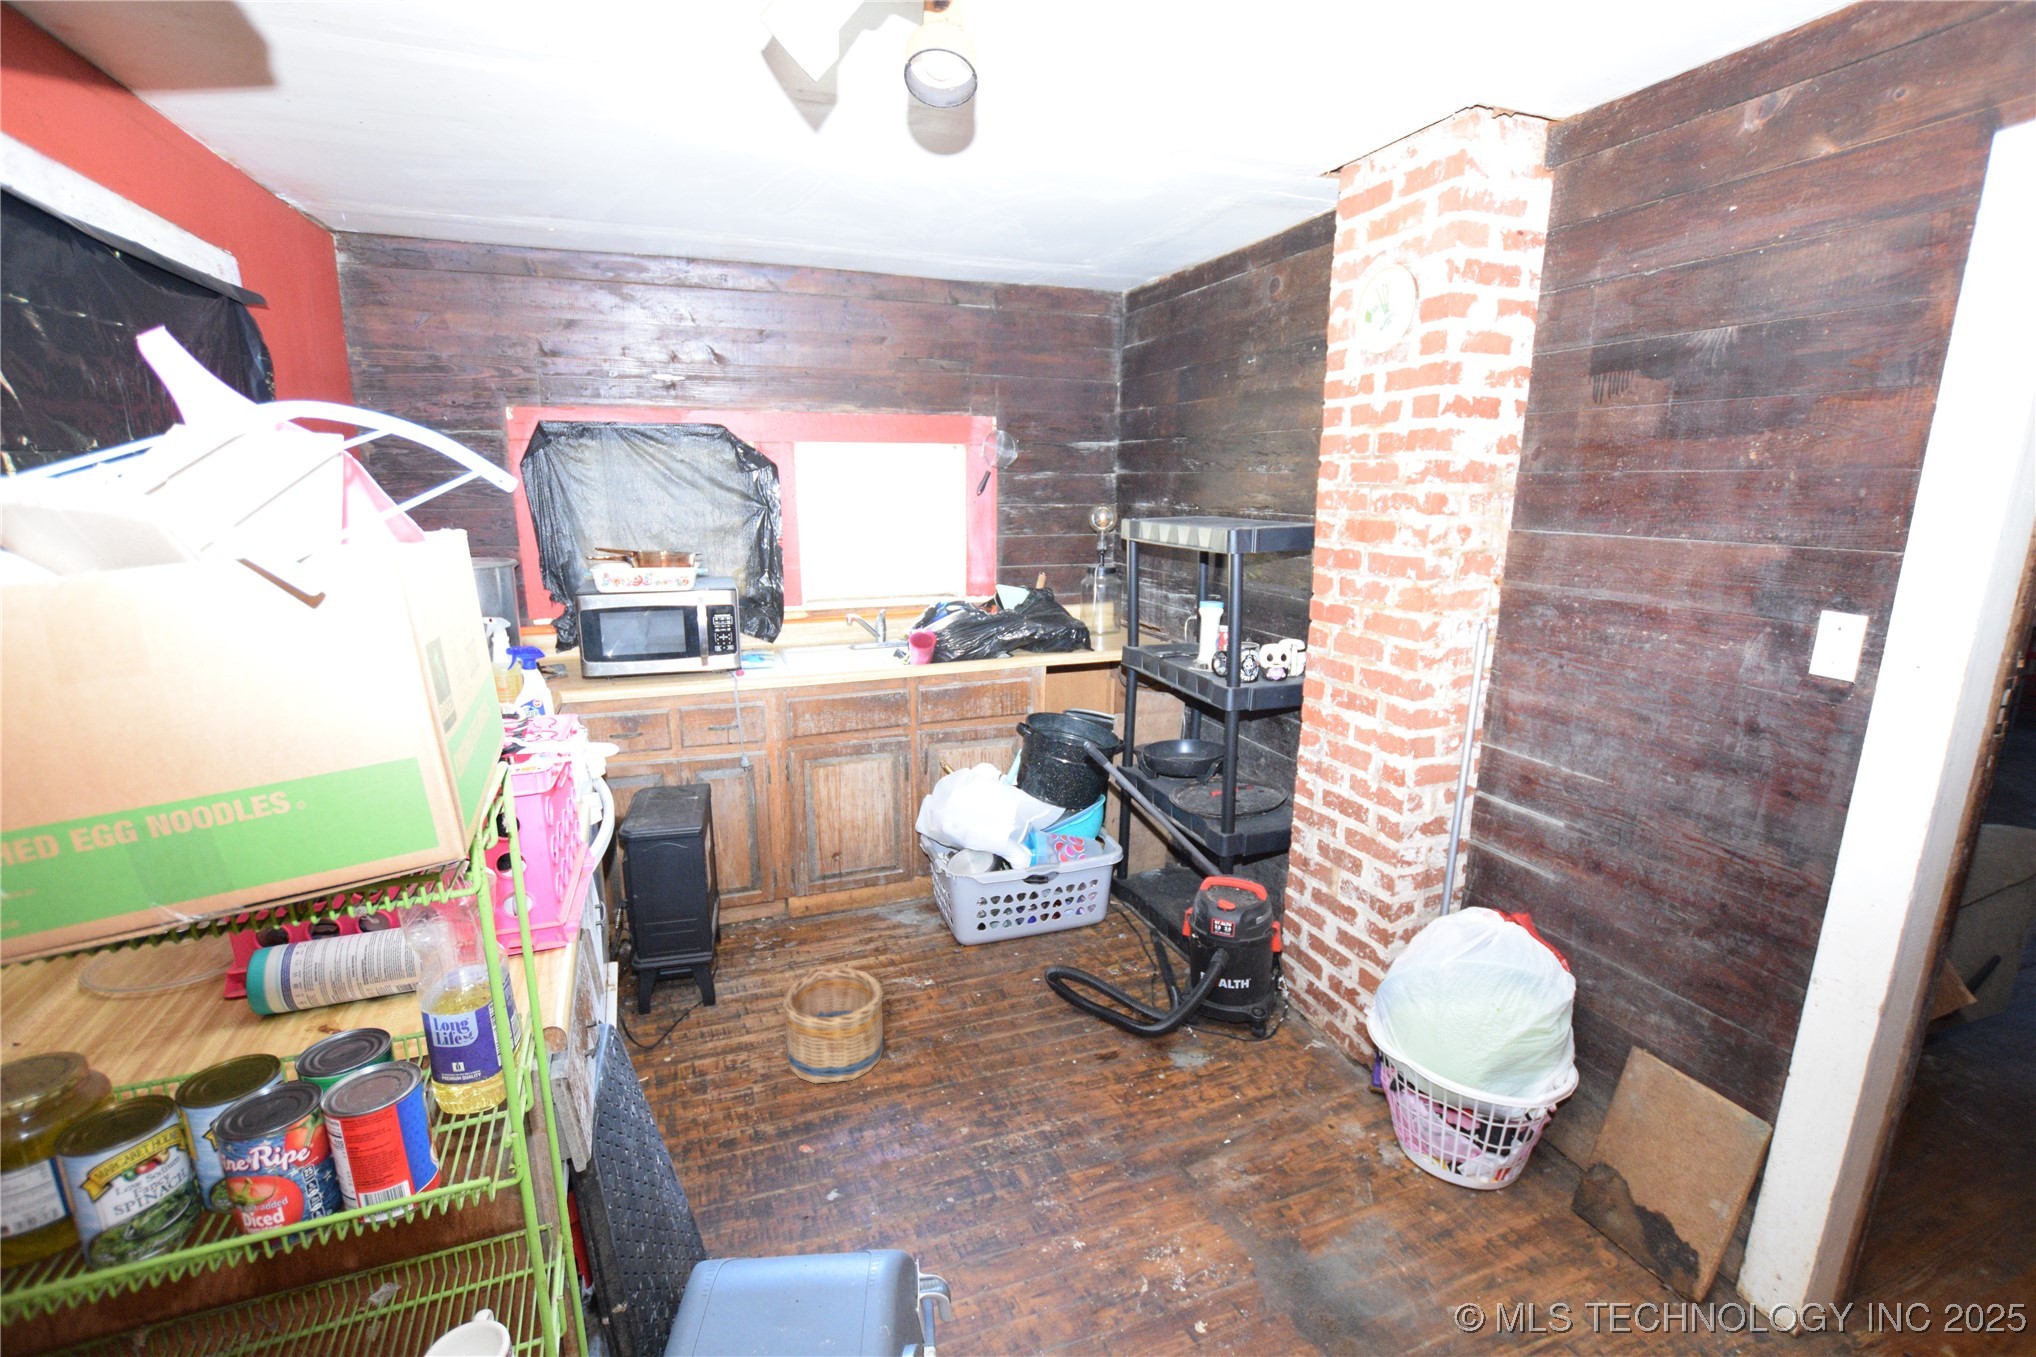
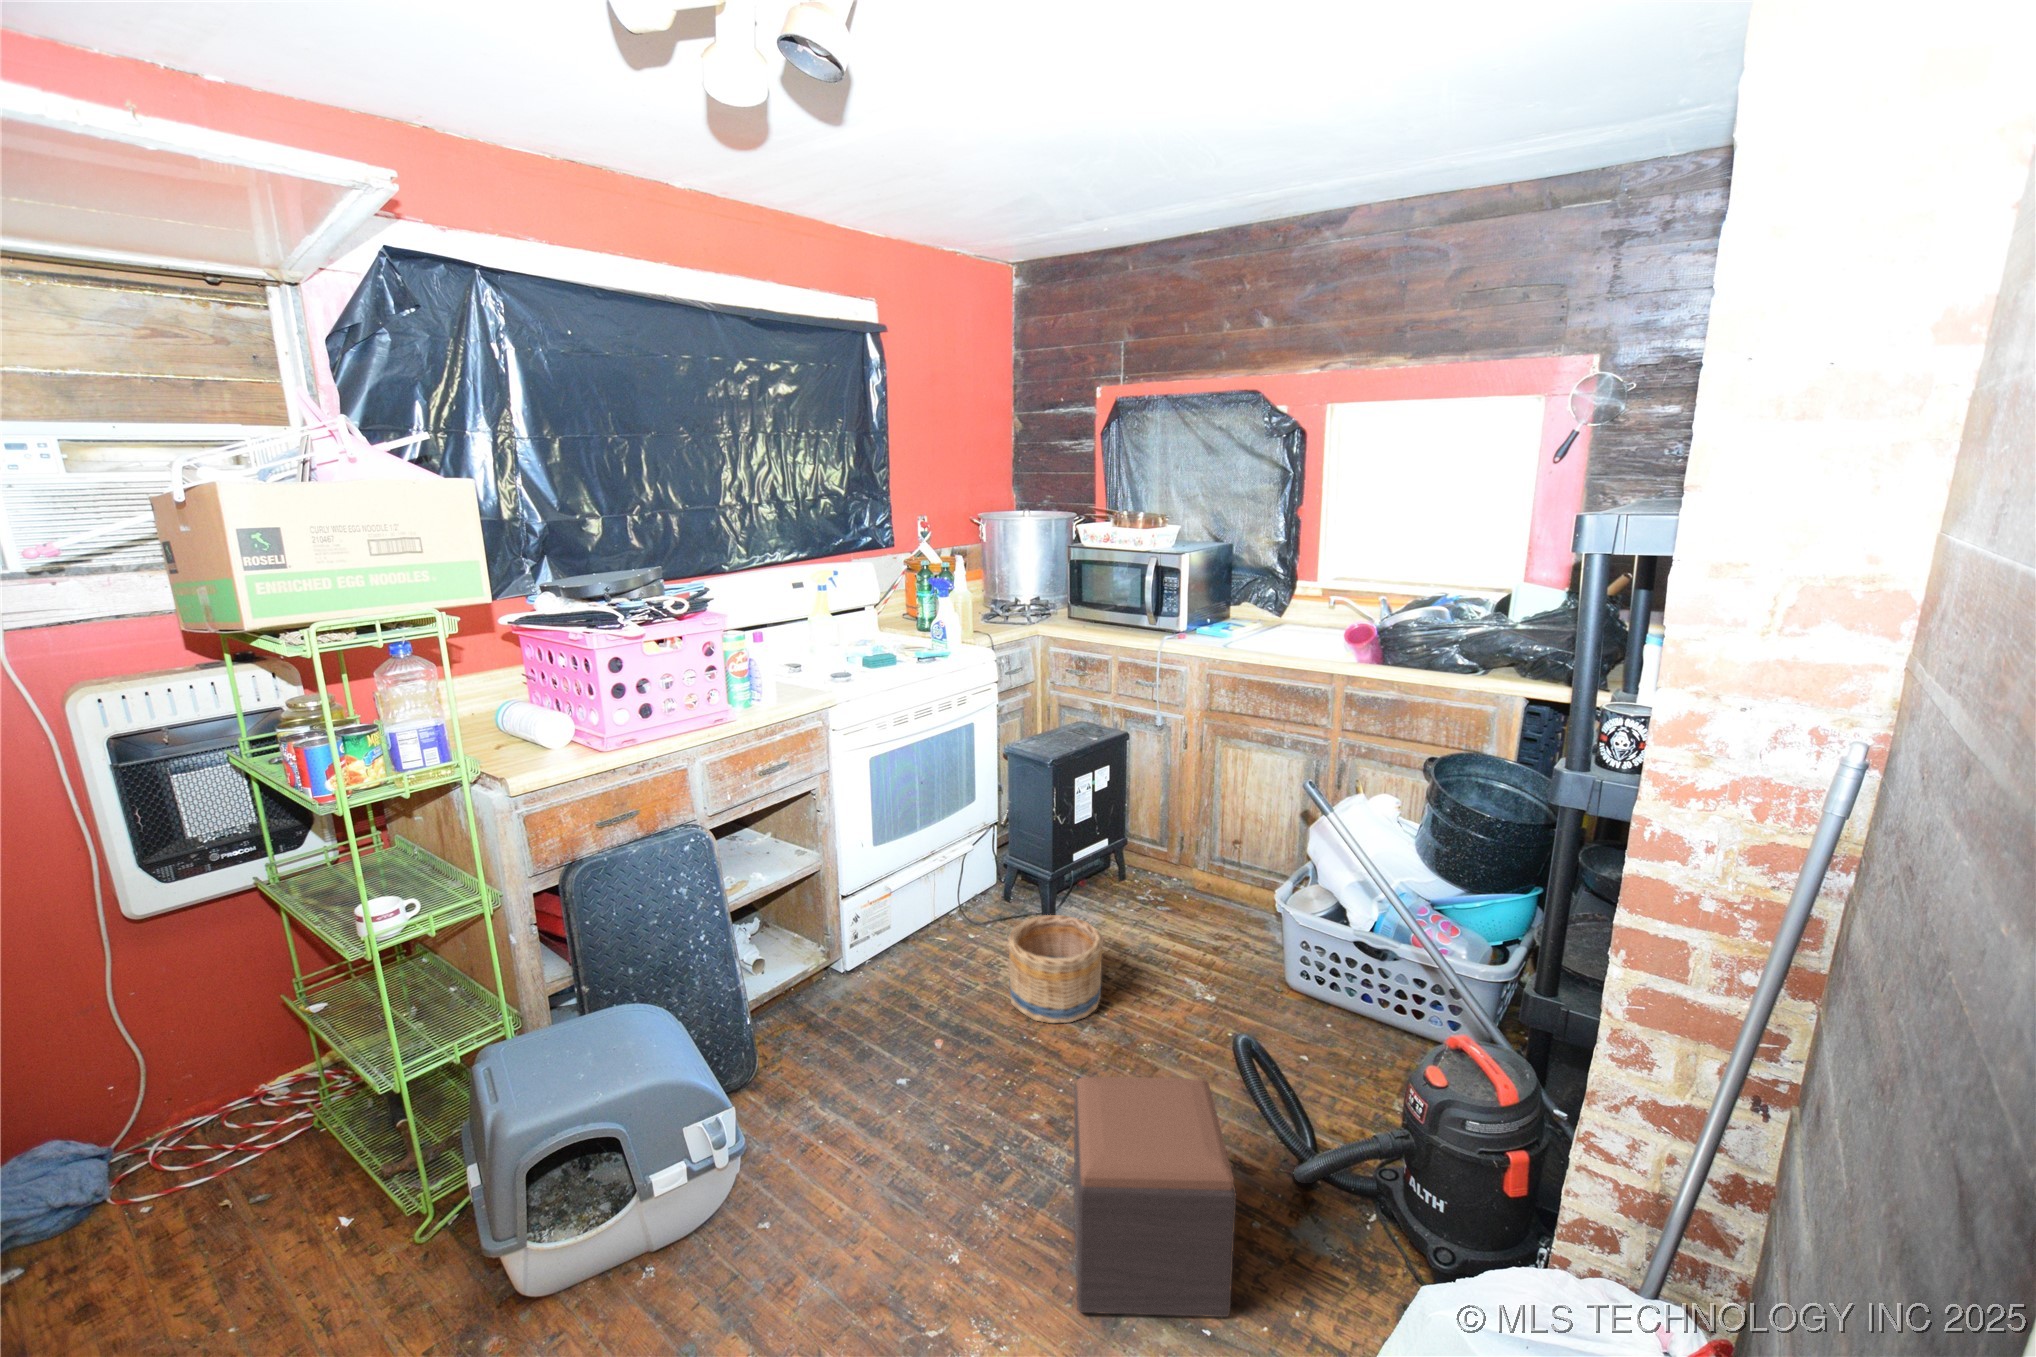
footstool: none [1073,991,1223,1193] -> present [1074,1077,1236,1317]

